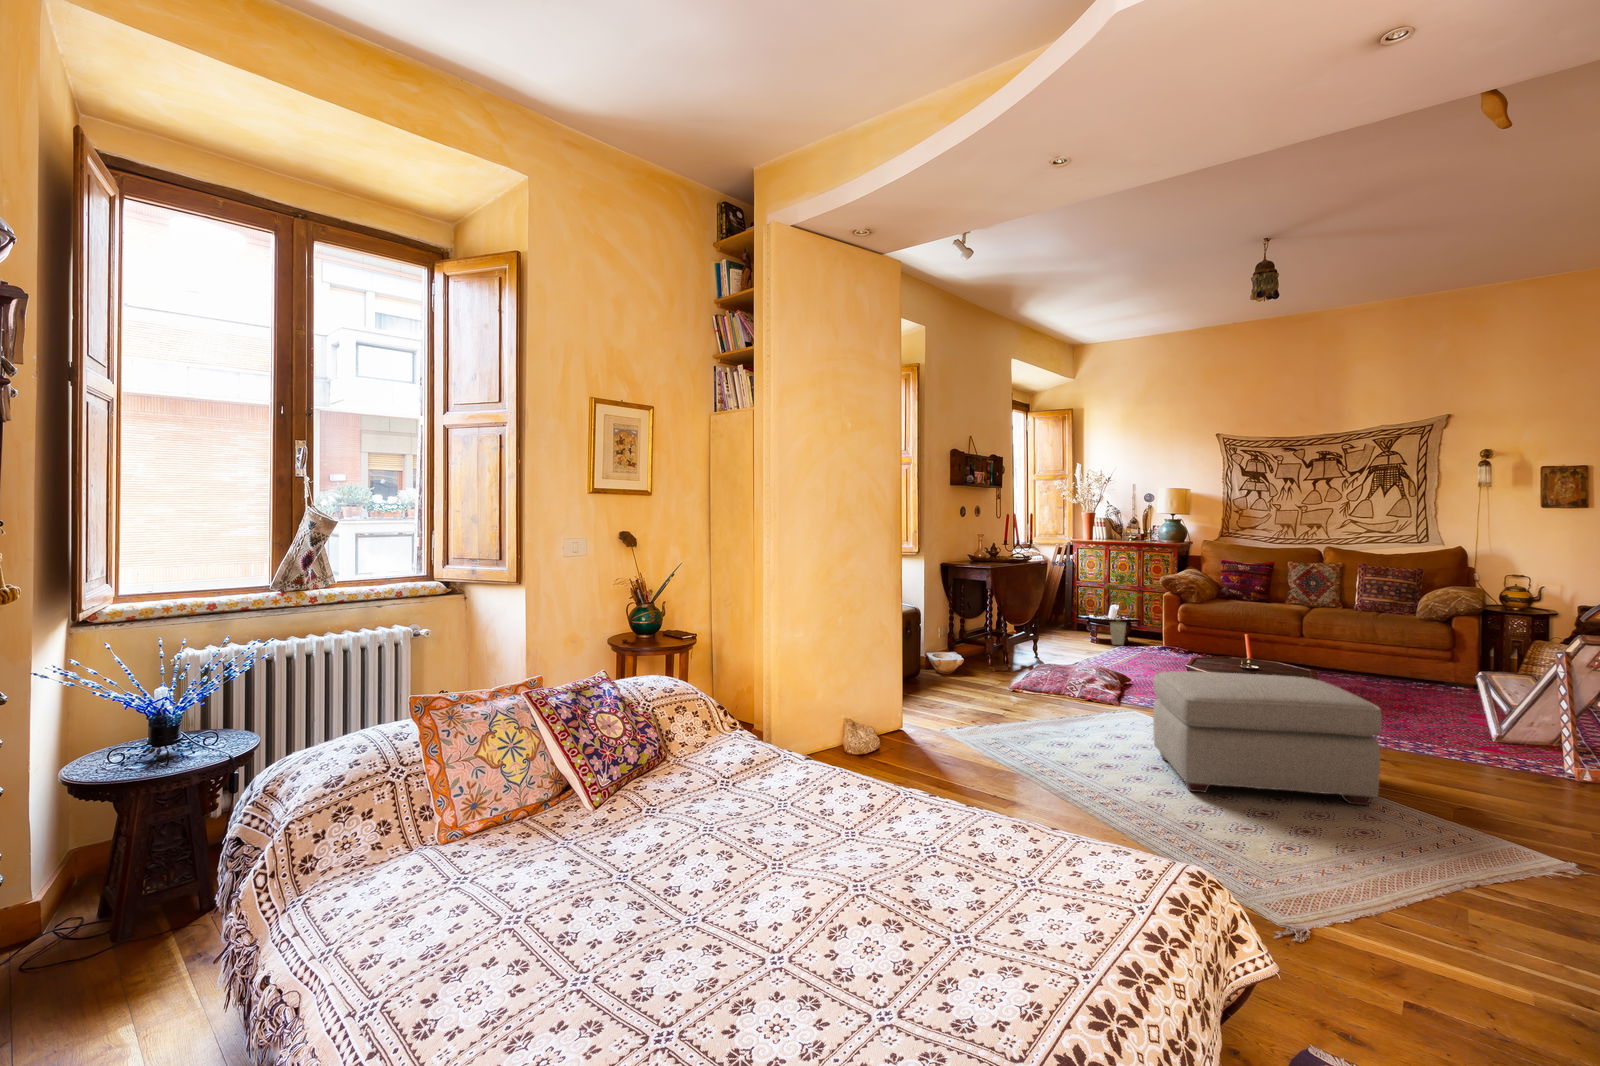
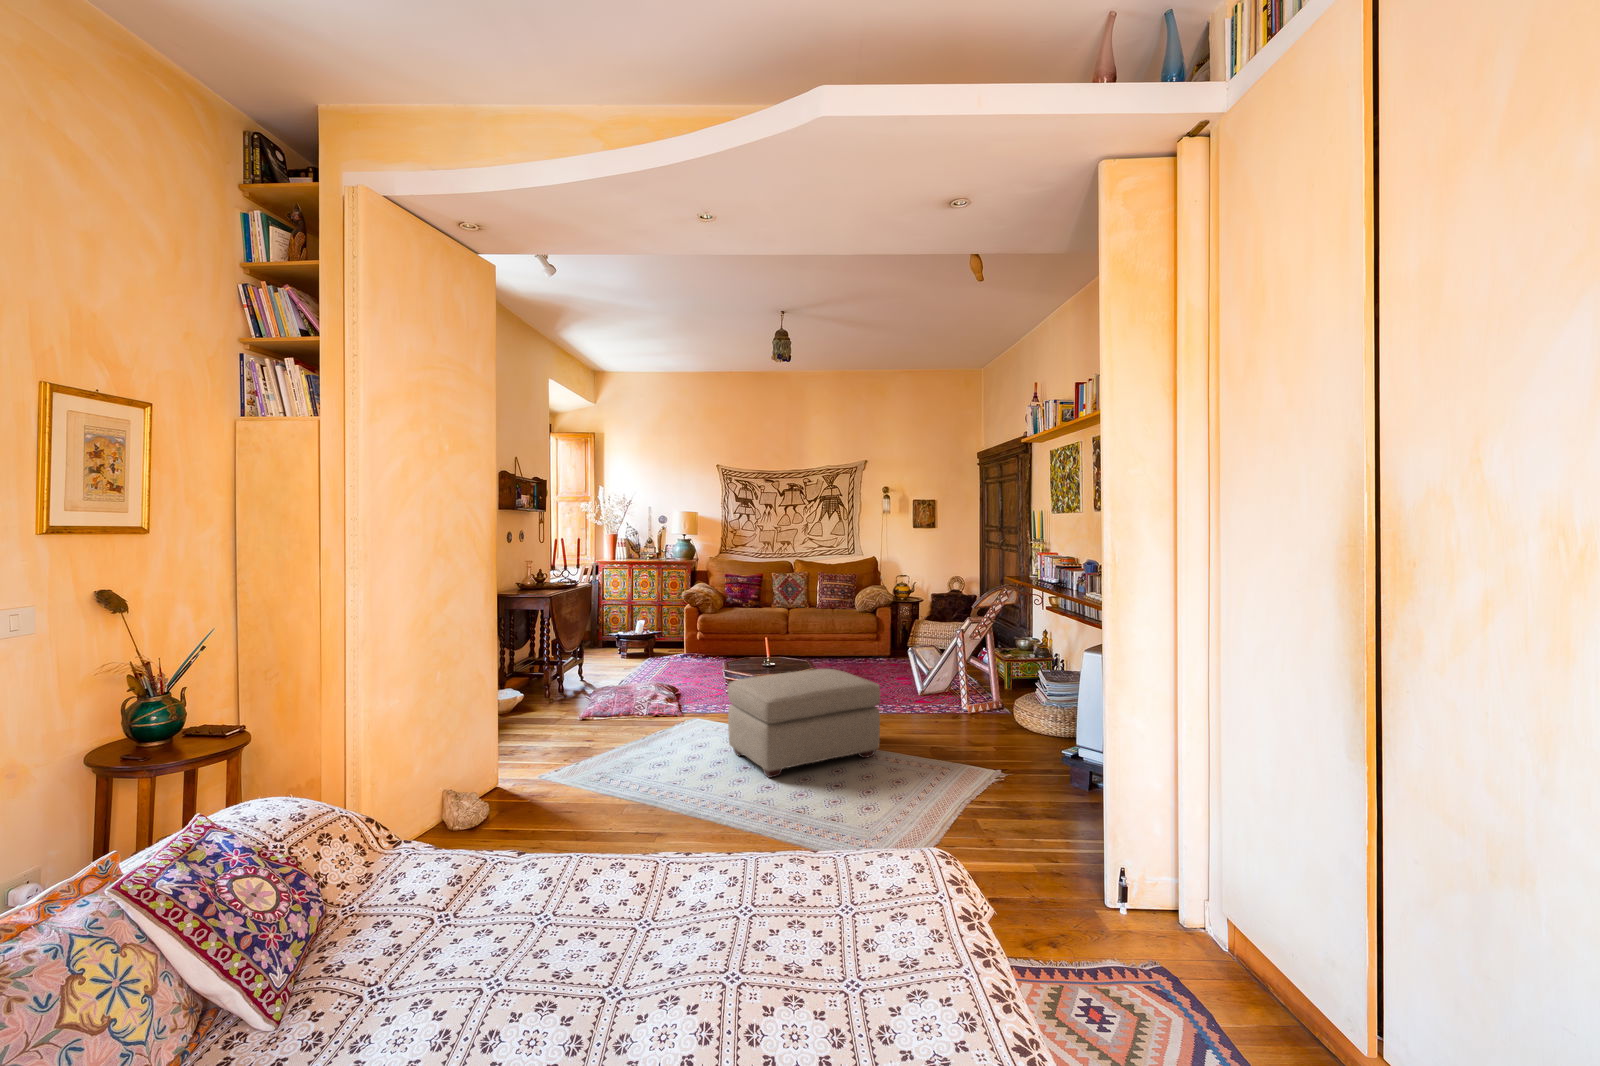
house plant: present [1106,572,1141,645] -> none [635,589,671,657]

